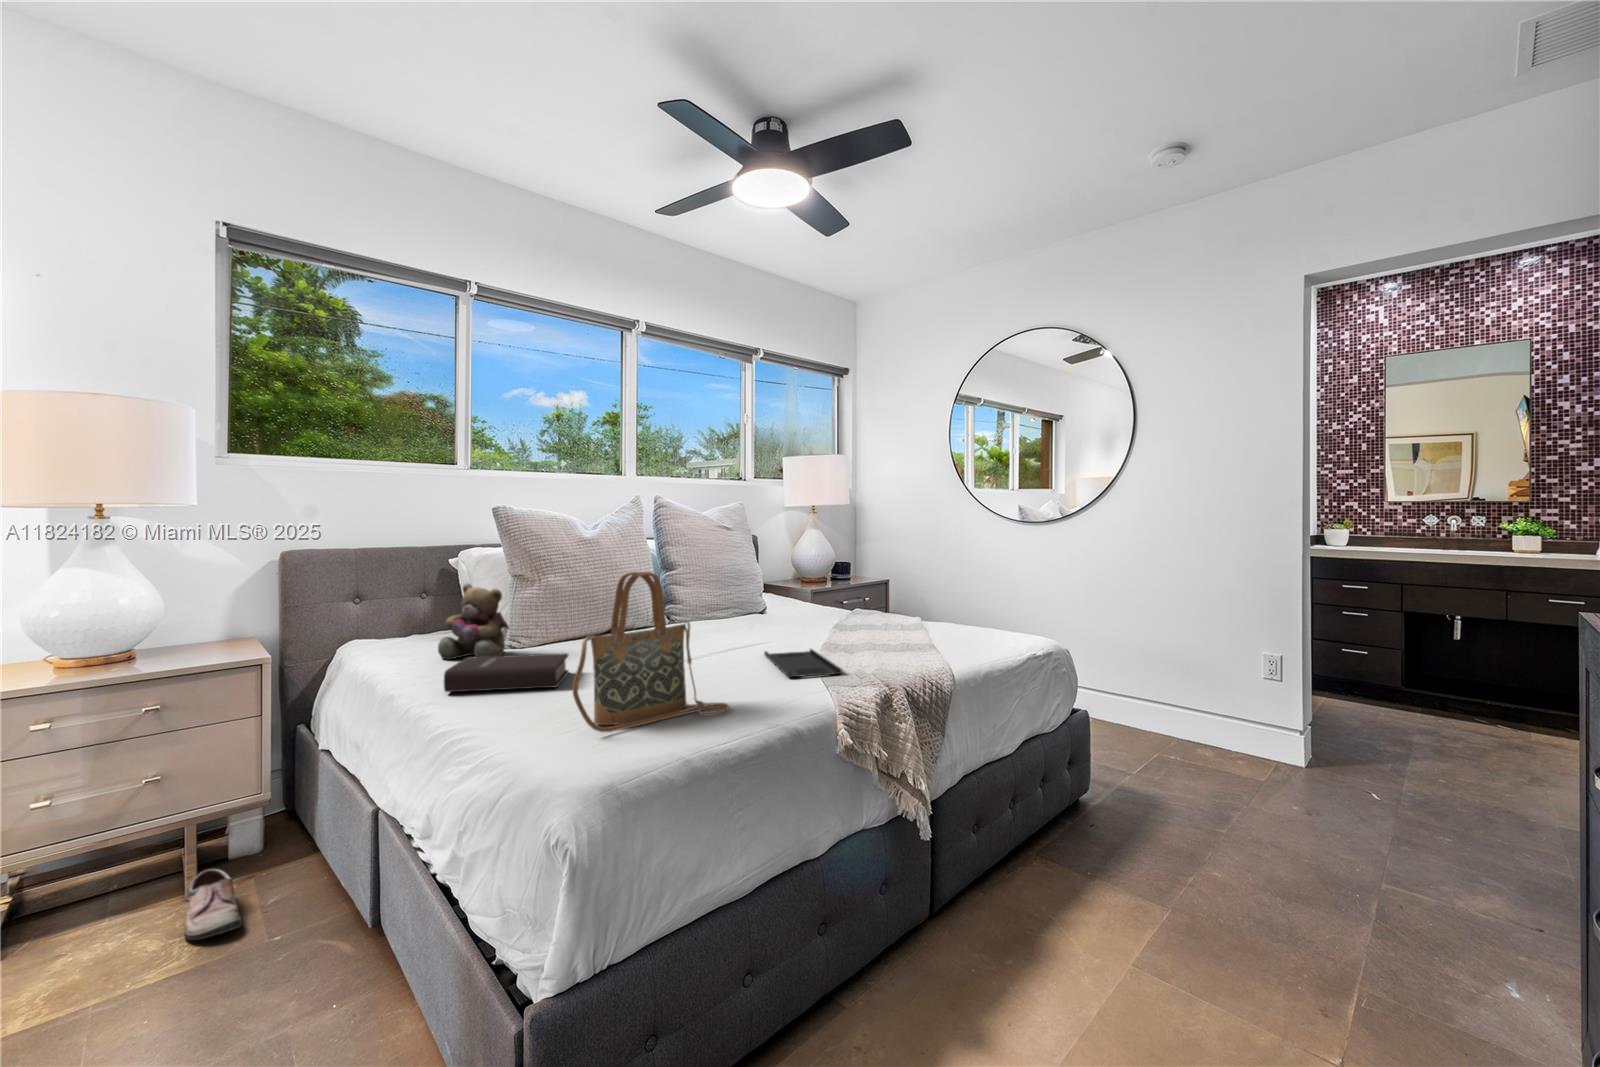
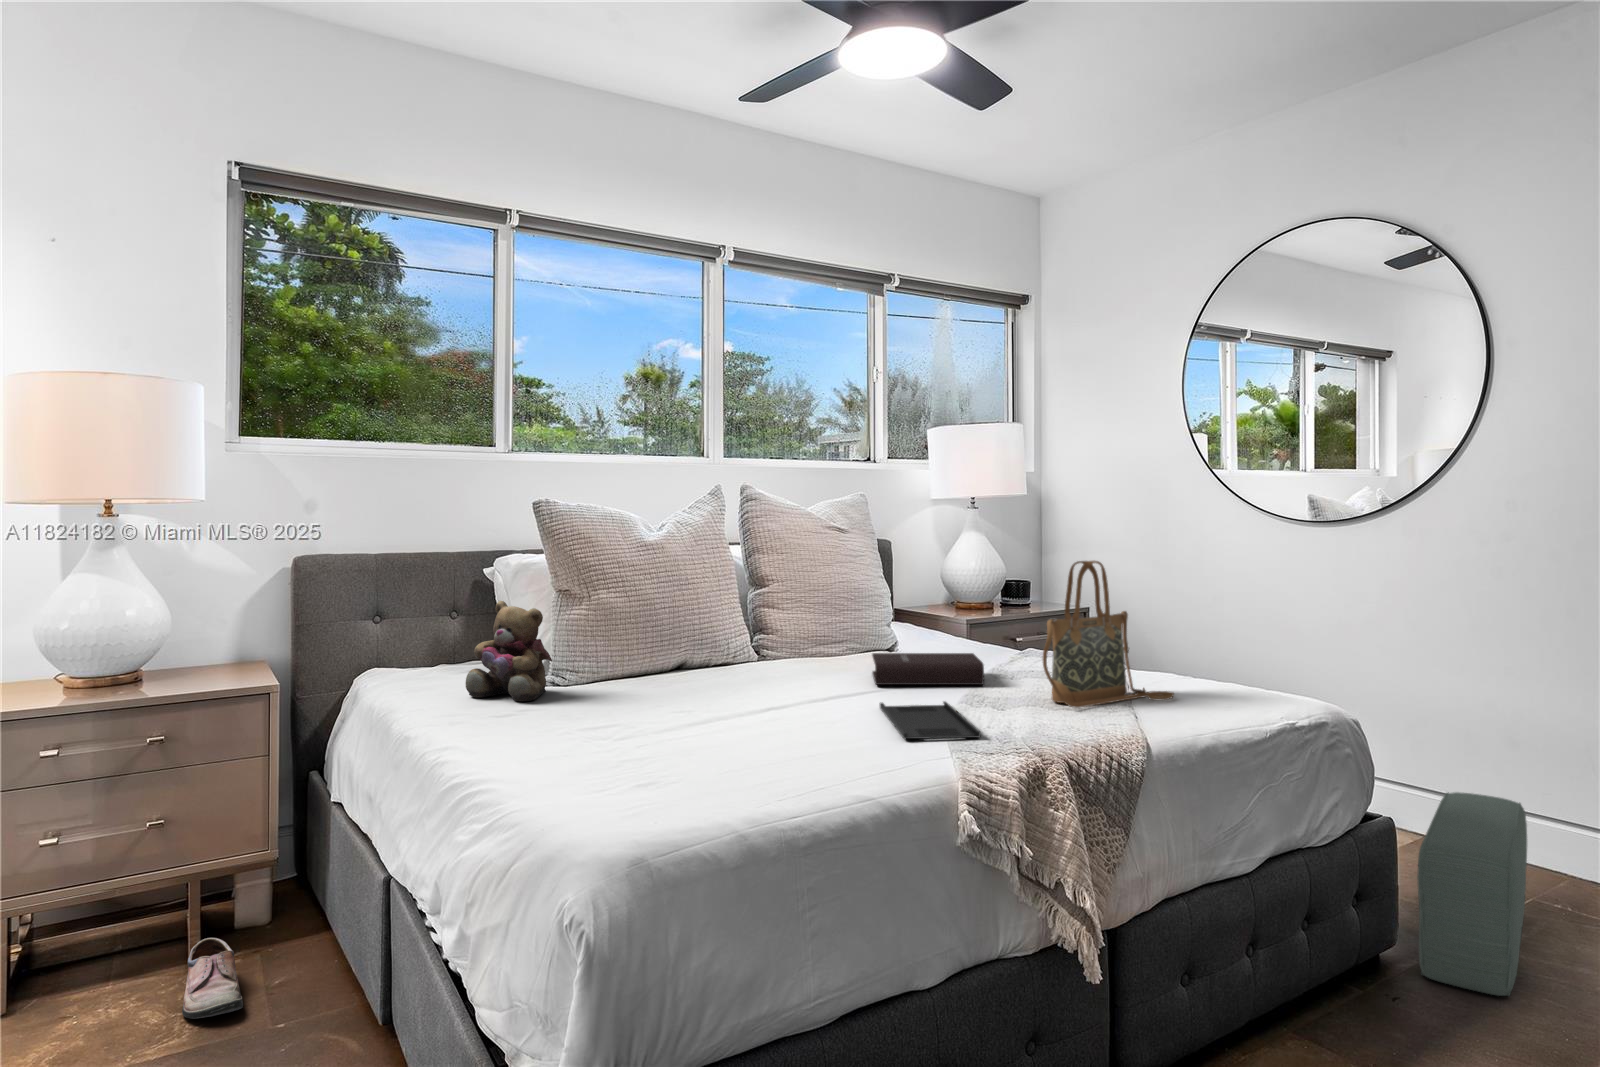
handbag: present [572,572,729,732] -> present [1043,561,1174,708]
book: present [444,653,569,692] -> present [872,653,984,685]
pouf: none [1114,695,1174,826] -> present [1417,792,1527,996]

